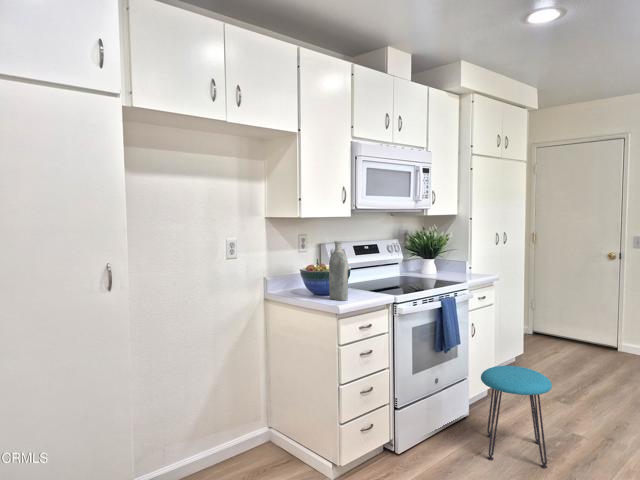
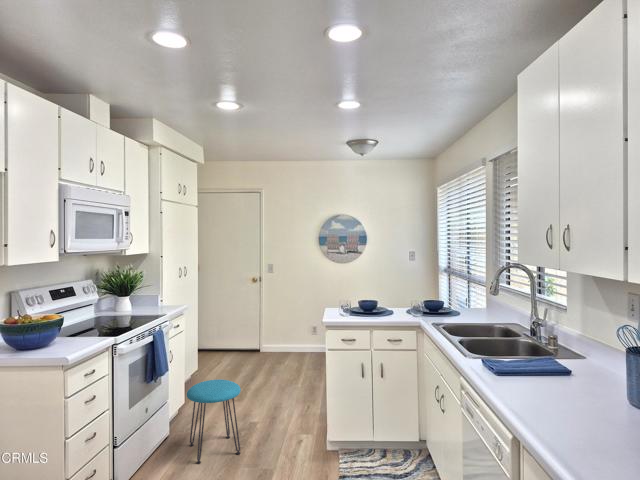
bottle: present [329,241,348,300] -> none [45,290,70,351]

